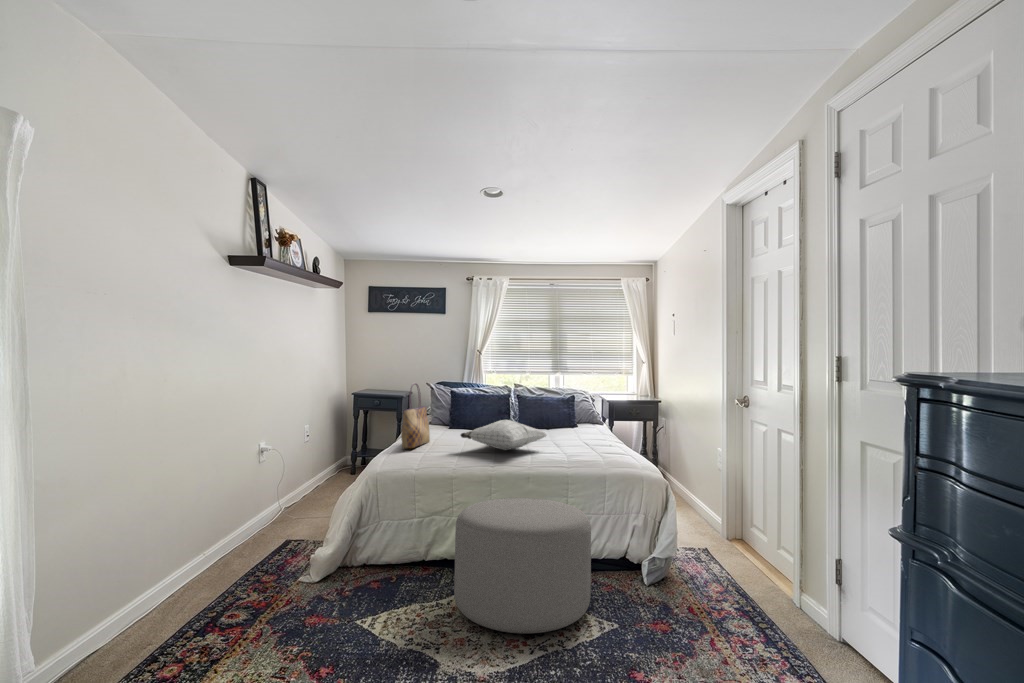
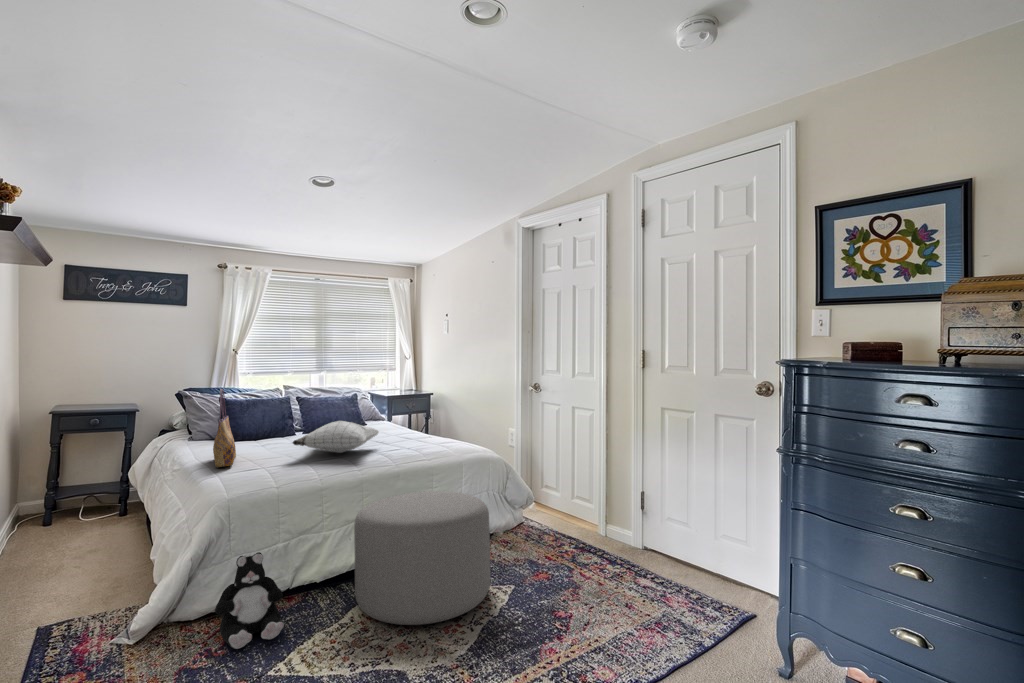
plush toy: none [346,522,401,598] -> present [215,552,284,649]

